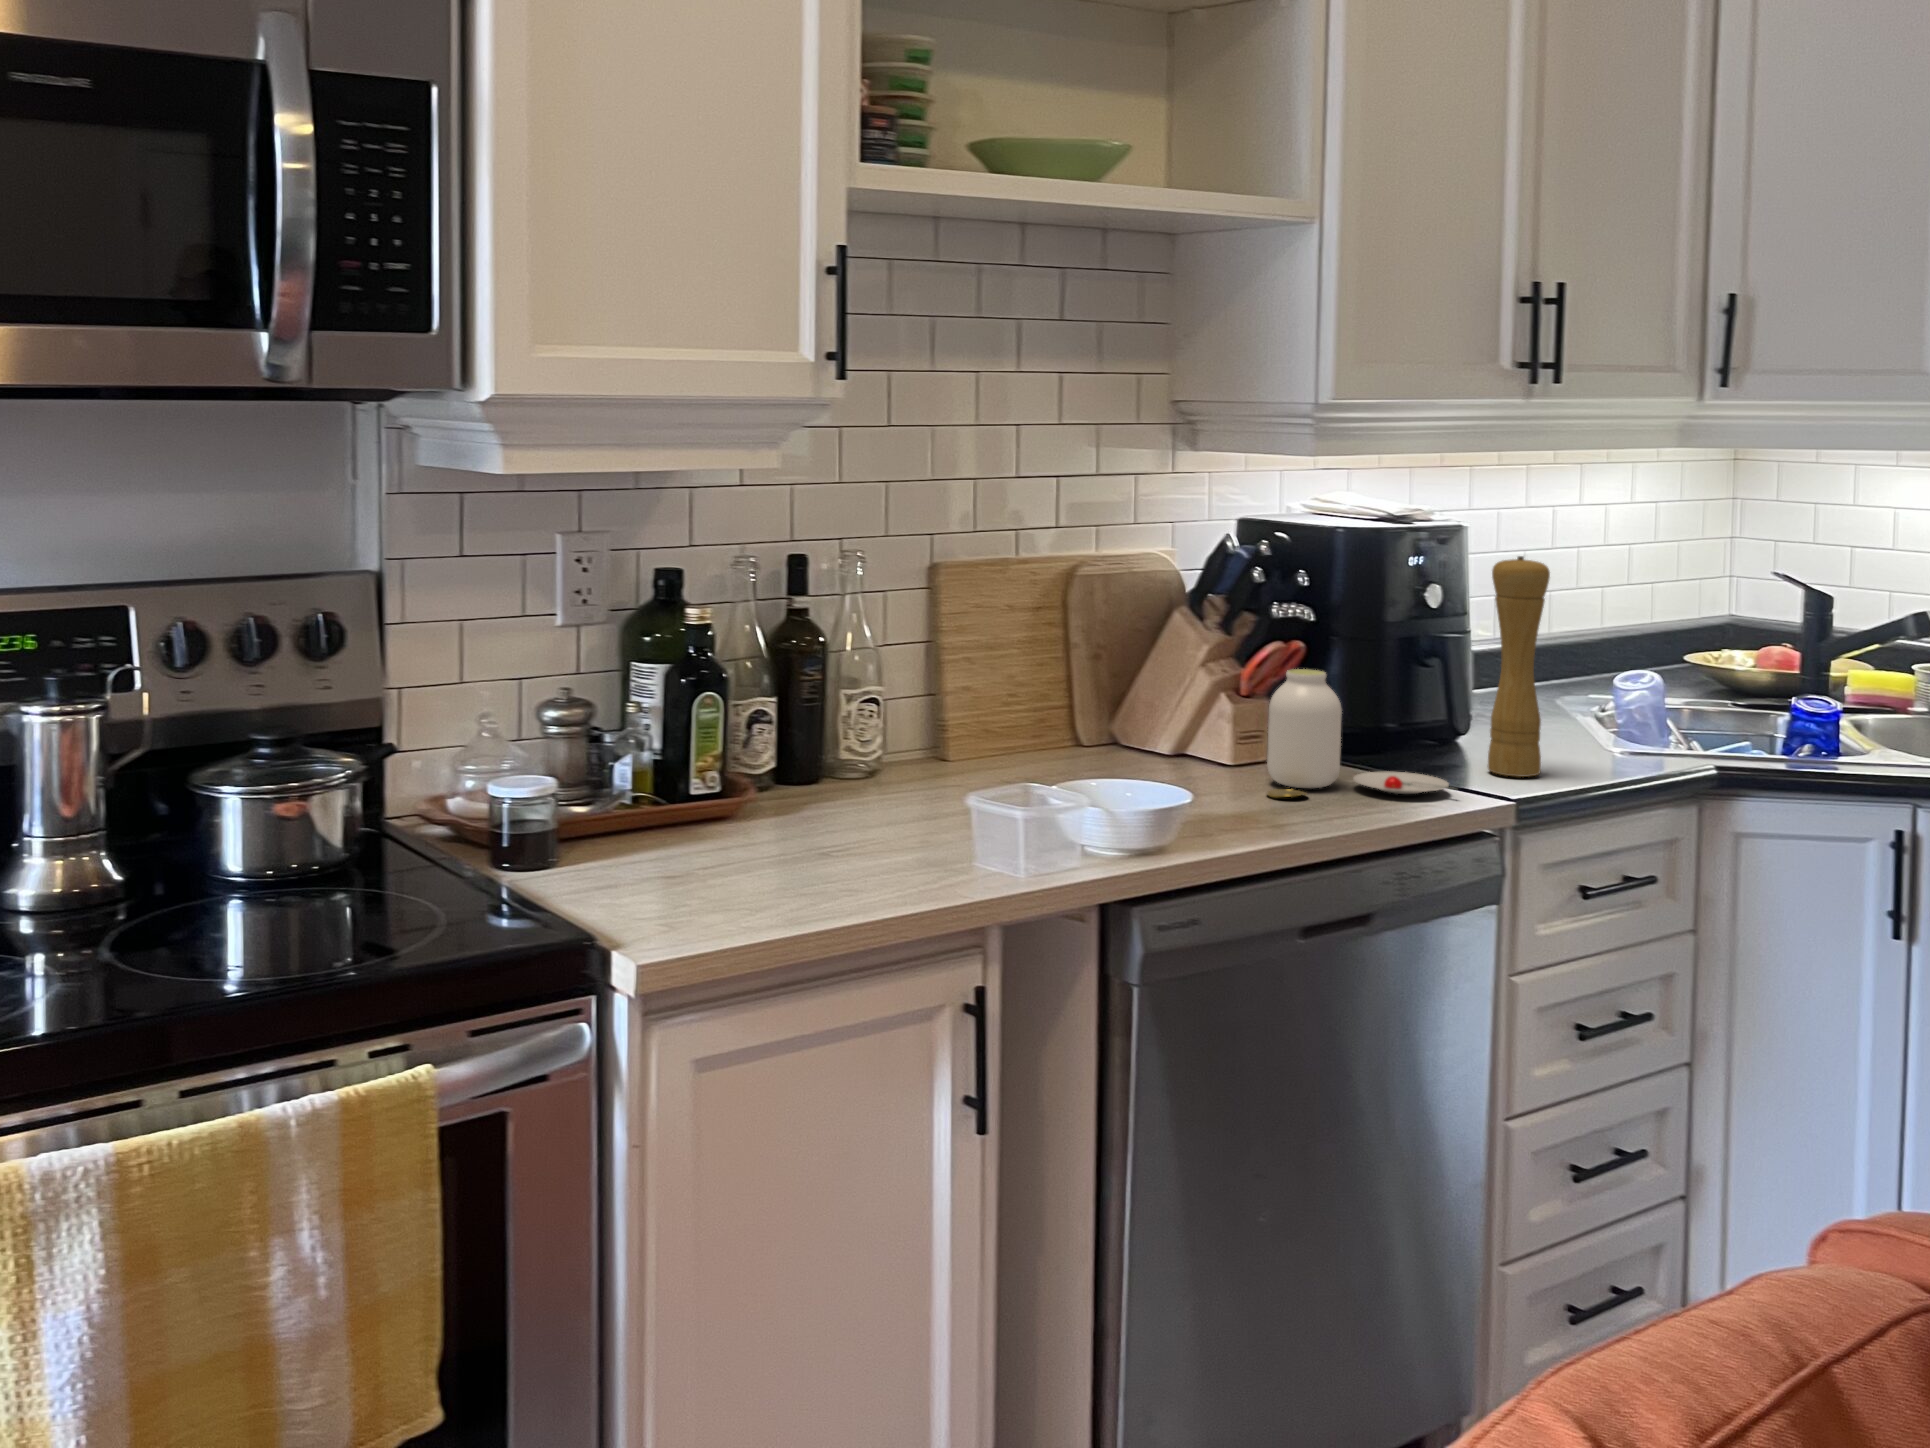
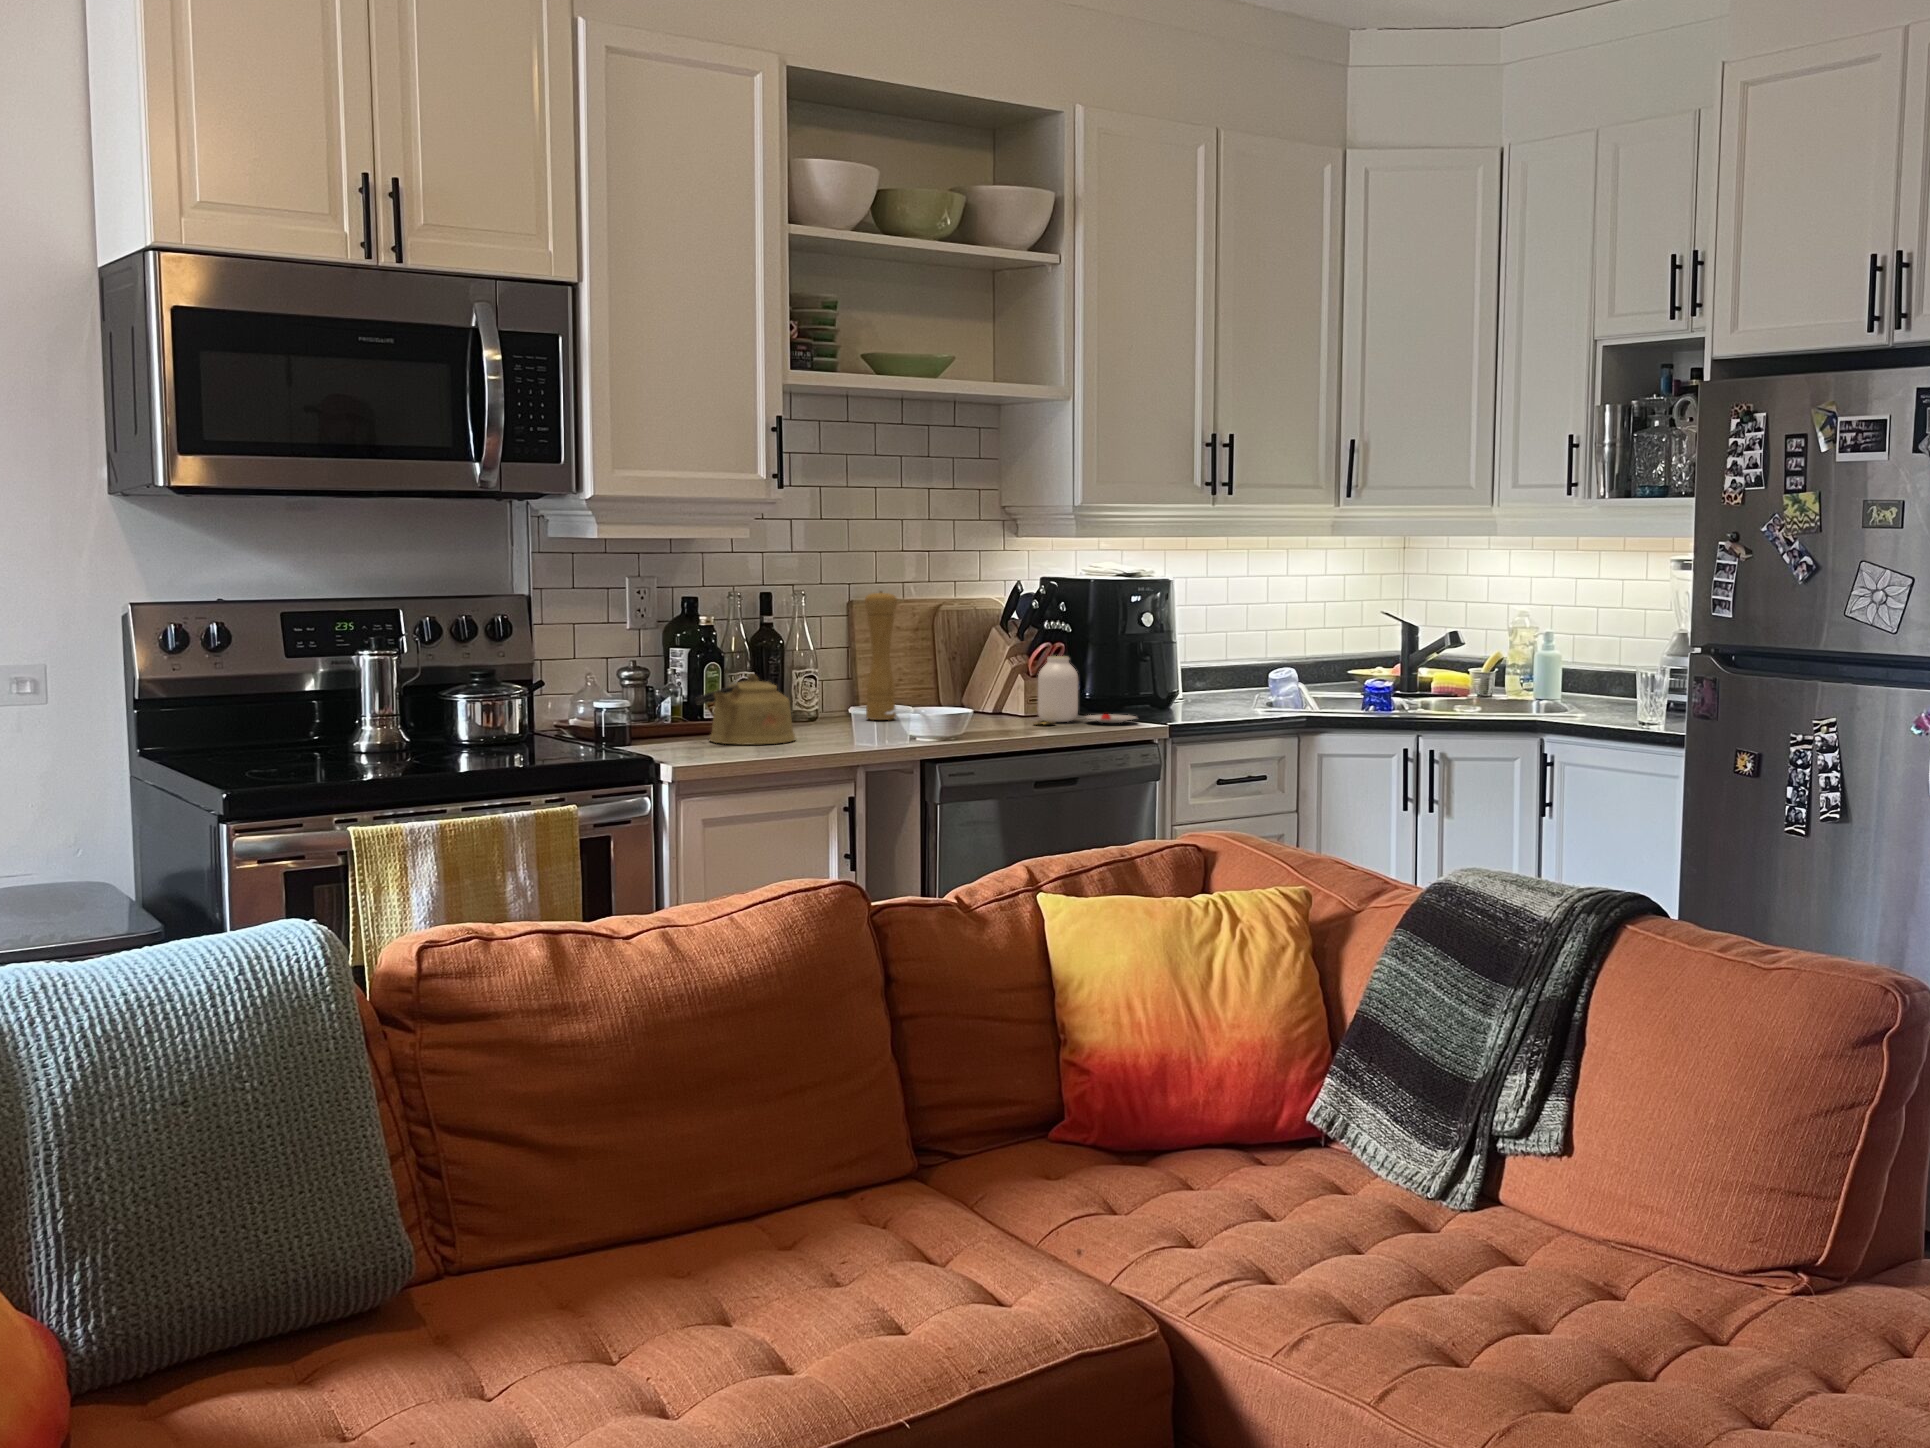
pepper mill: present [1487,556,1550,777] -> present [865,591,897,720]
kettle: none [678,724,863,868] -> present [695,673,795,744]

